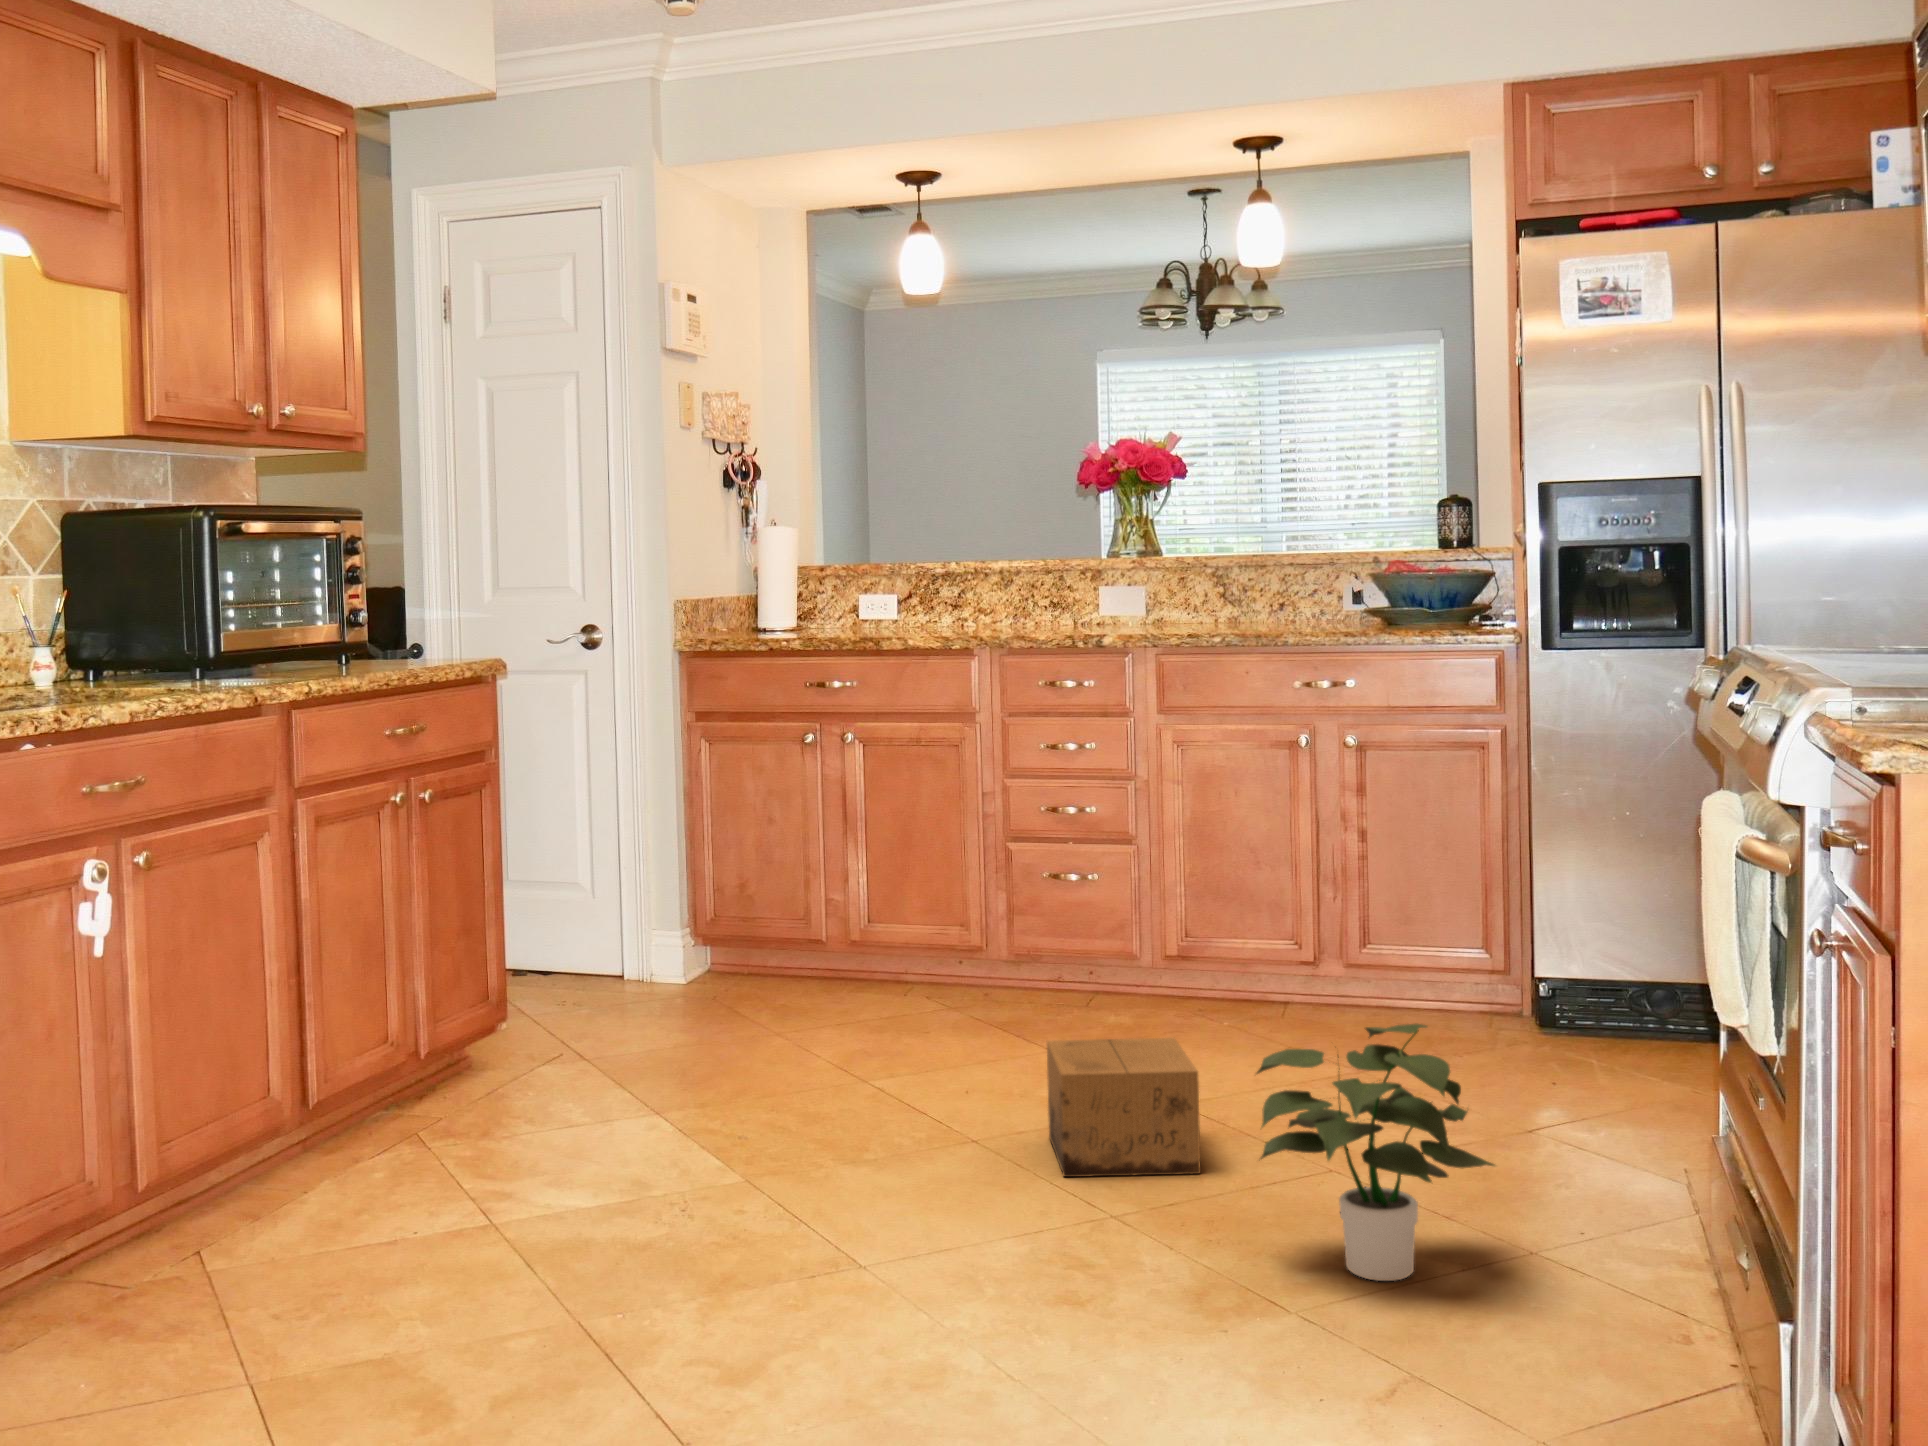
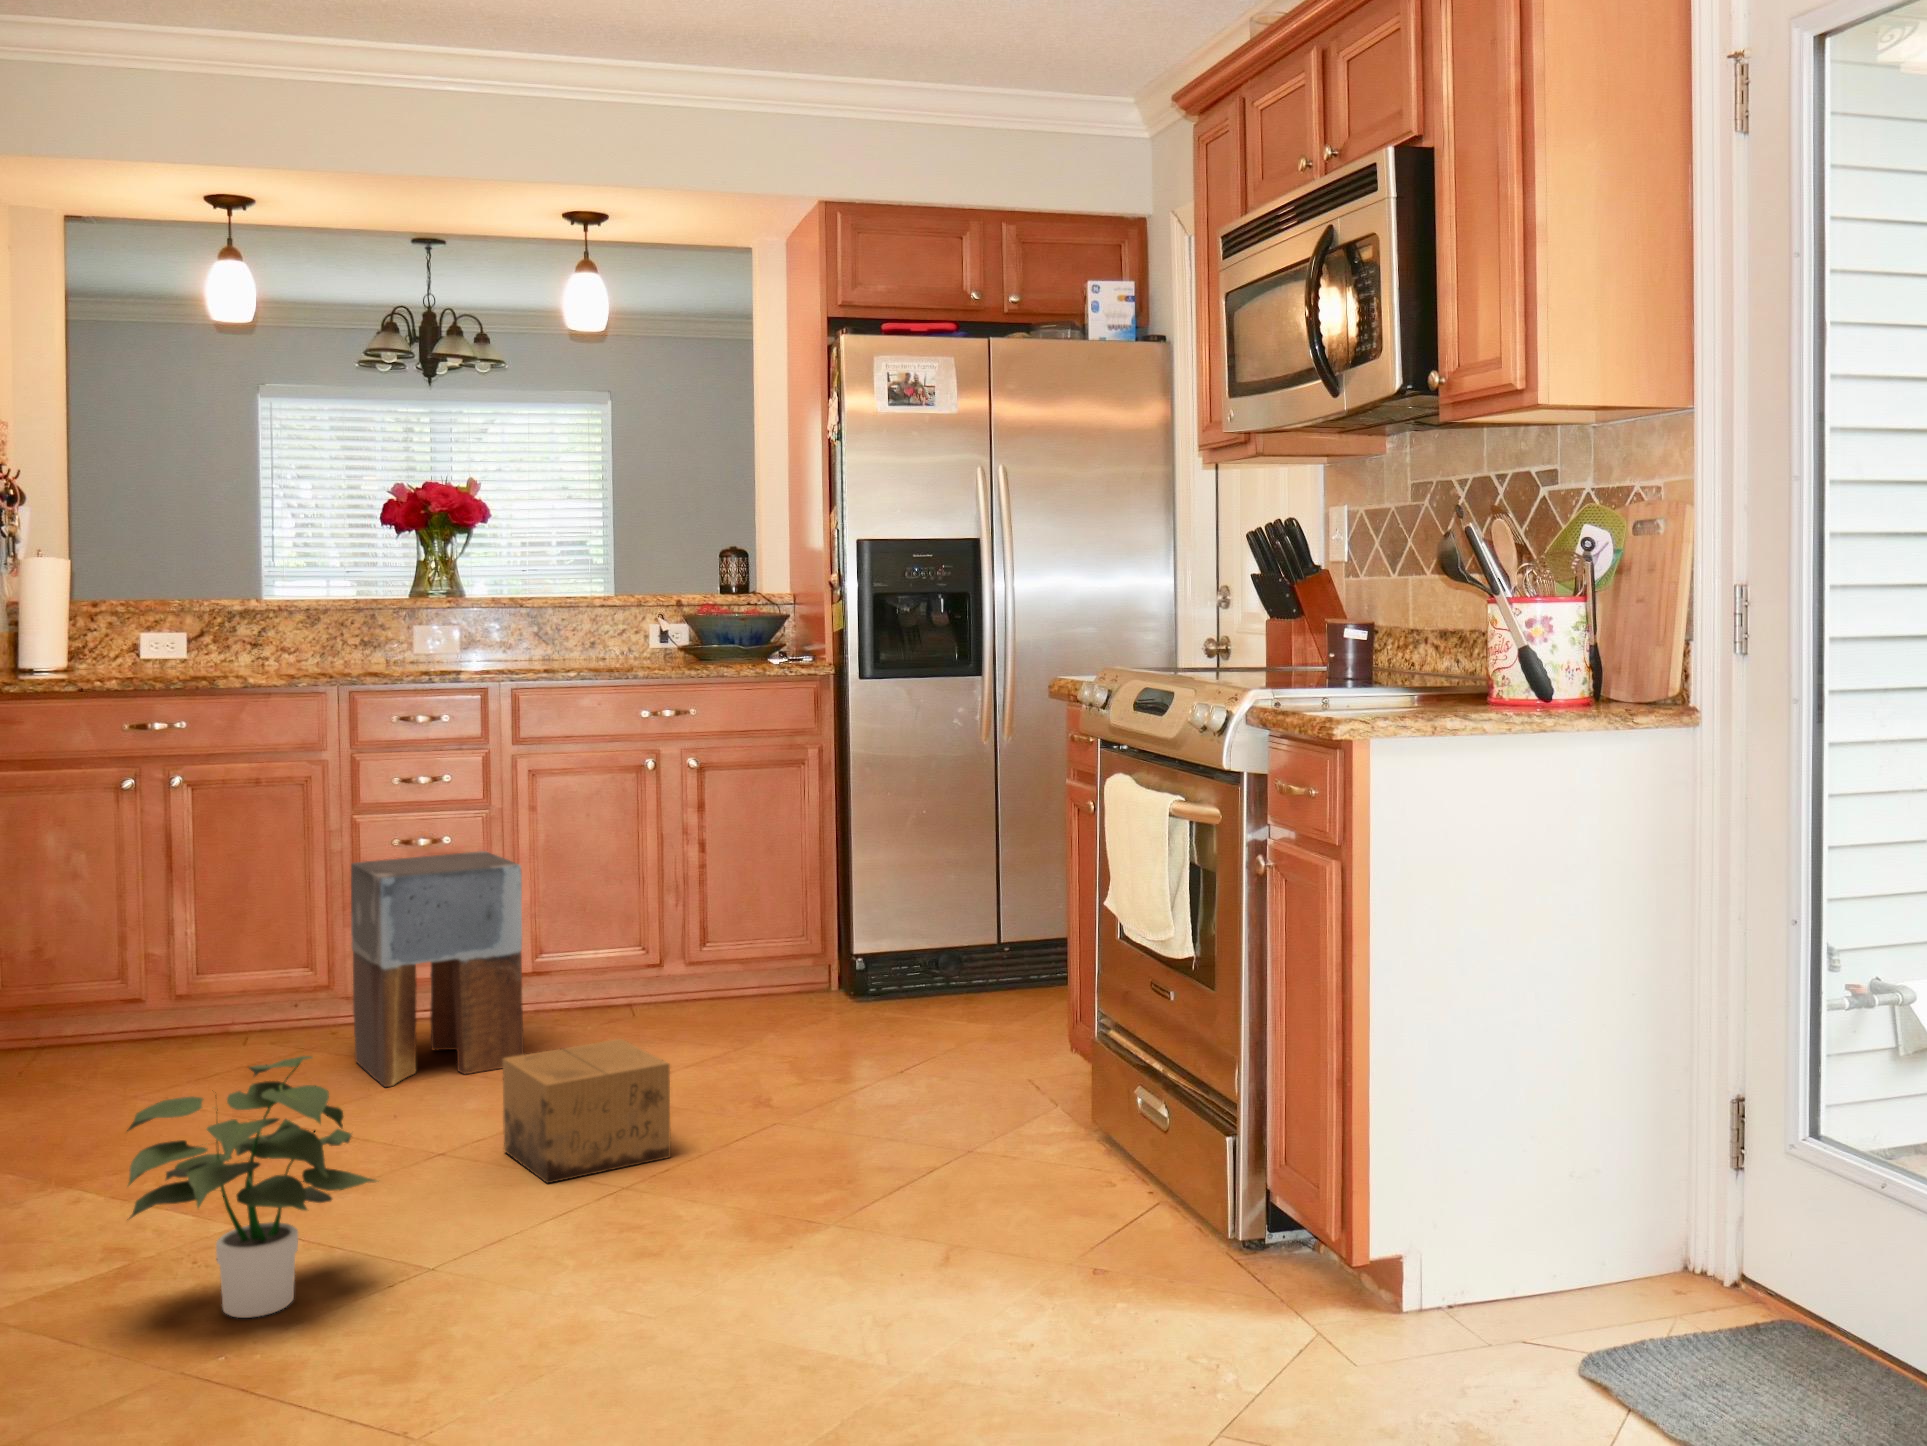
stool: none [982,824,1134,1054] -> present [351,851,524,1087]
potted plant: present [1257,1024,1495,1281] -> present [127,1056,377,1318]

